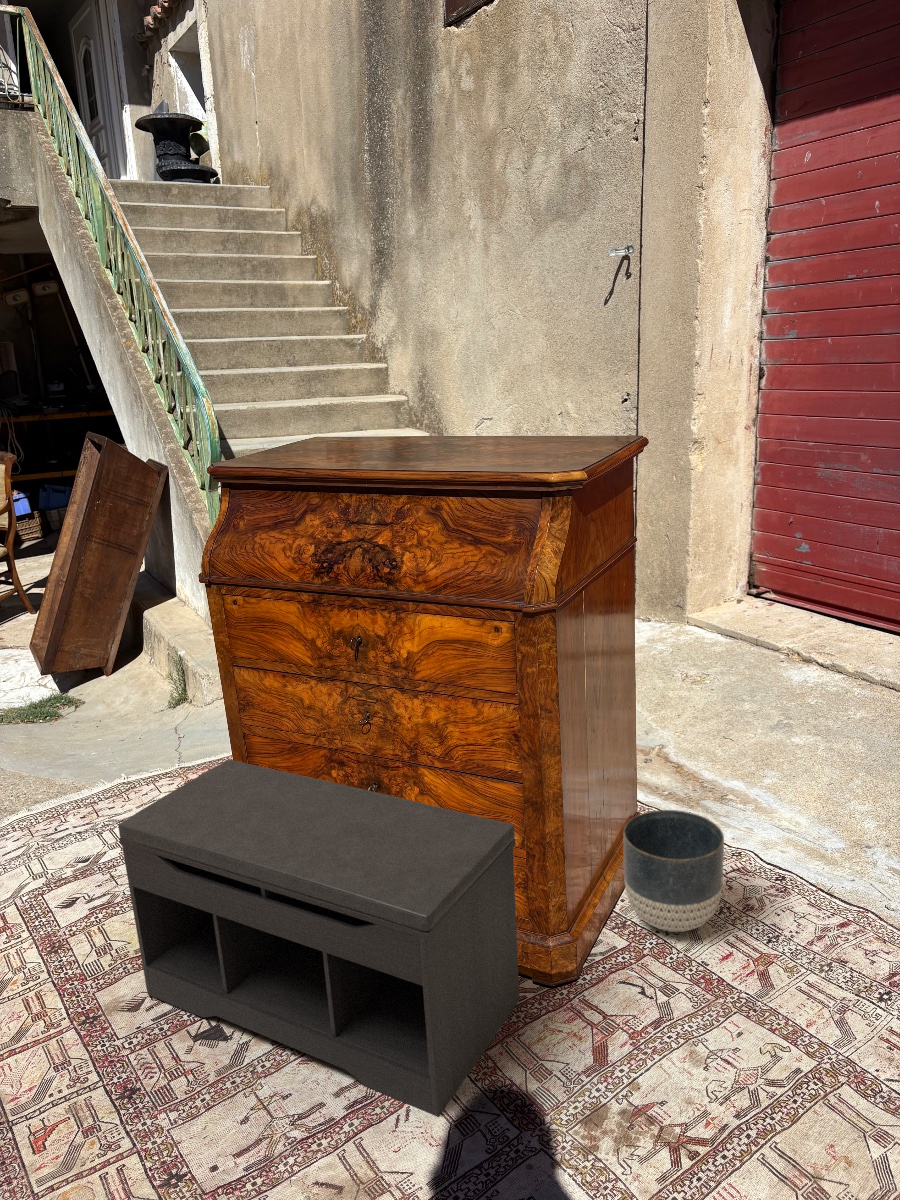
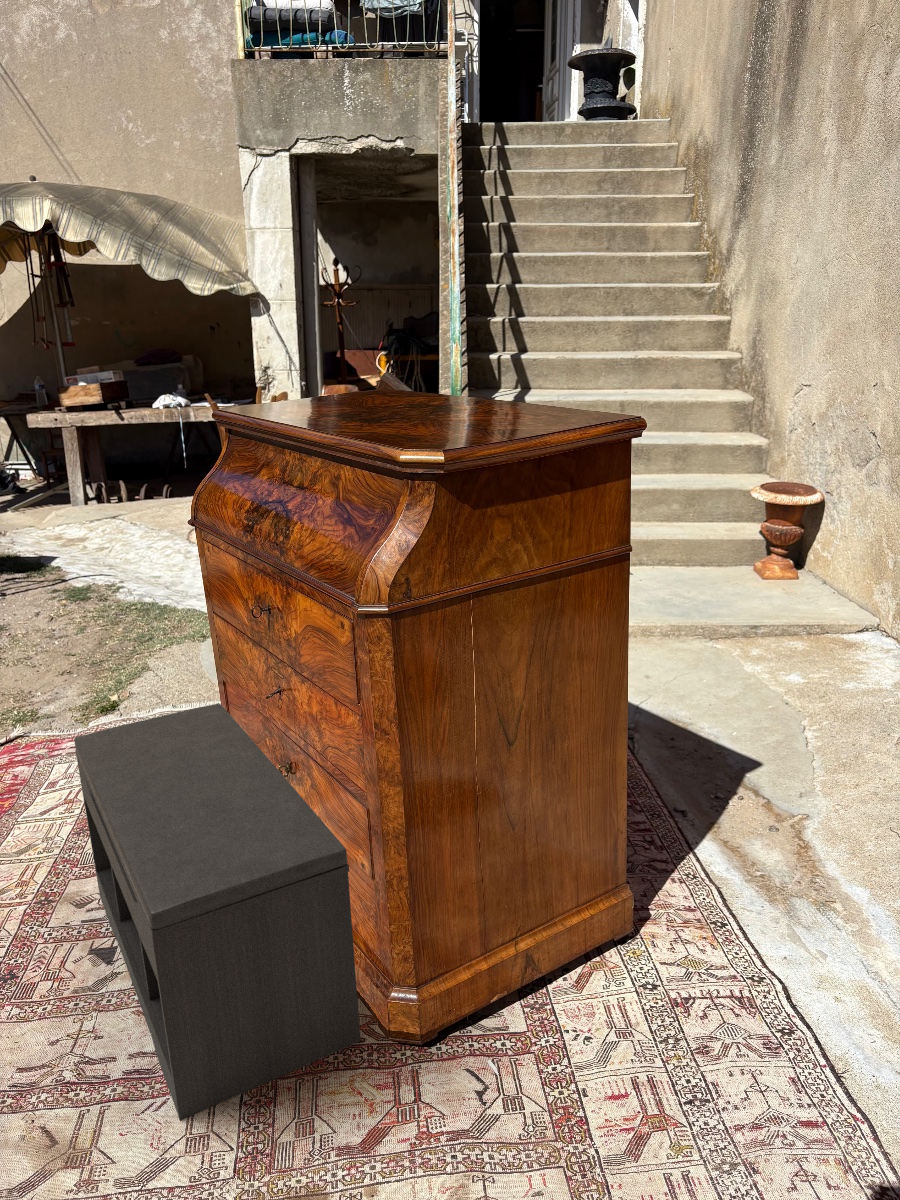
planter: present [623,810,724,932] -> none [538,887,663,1046]

